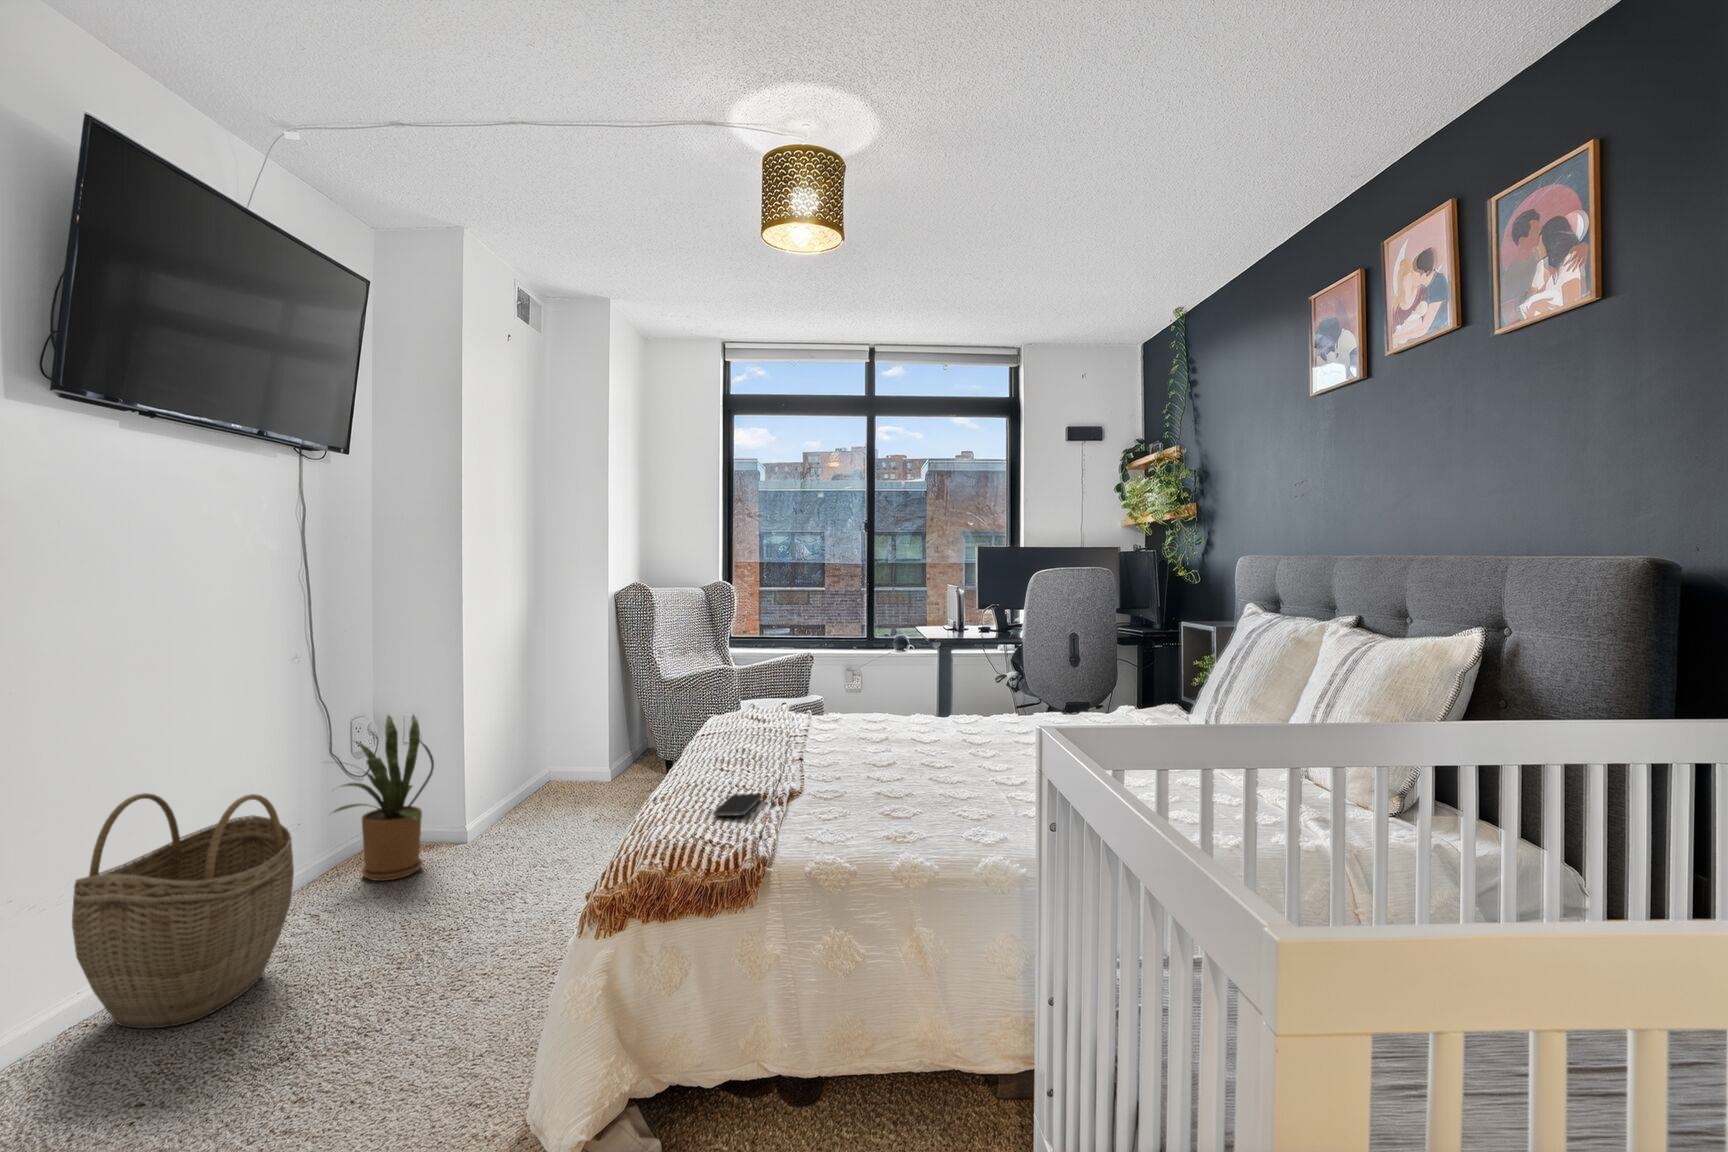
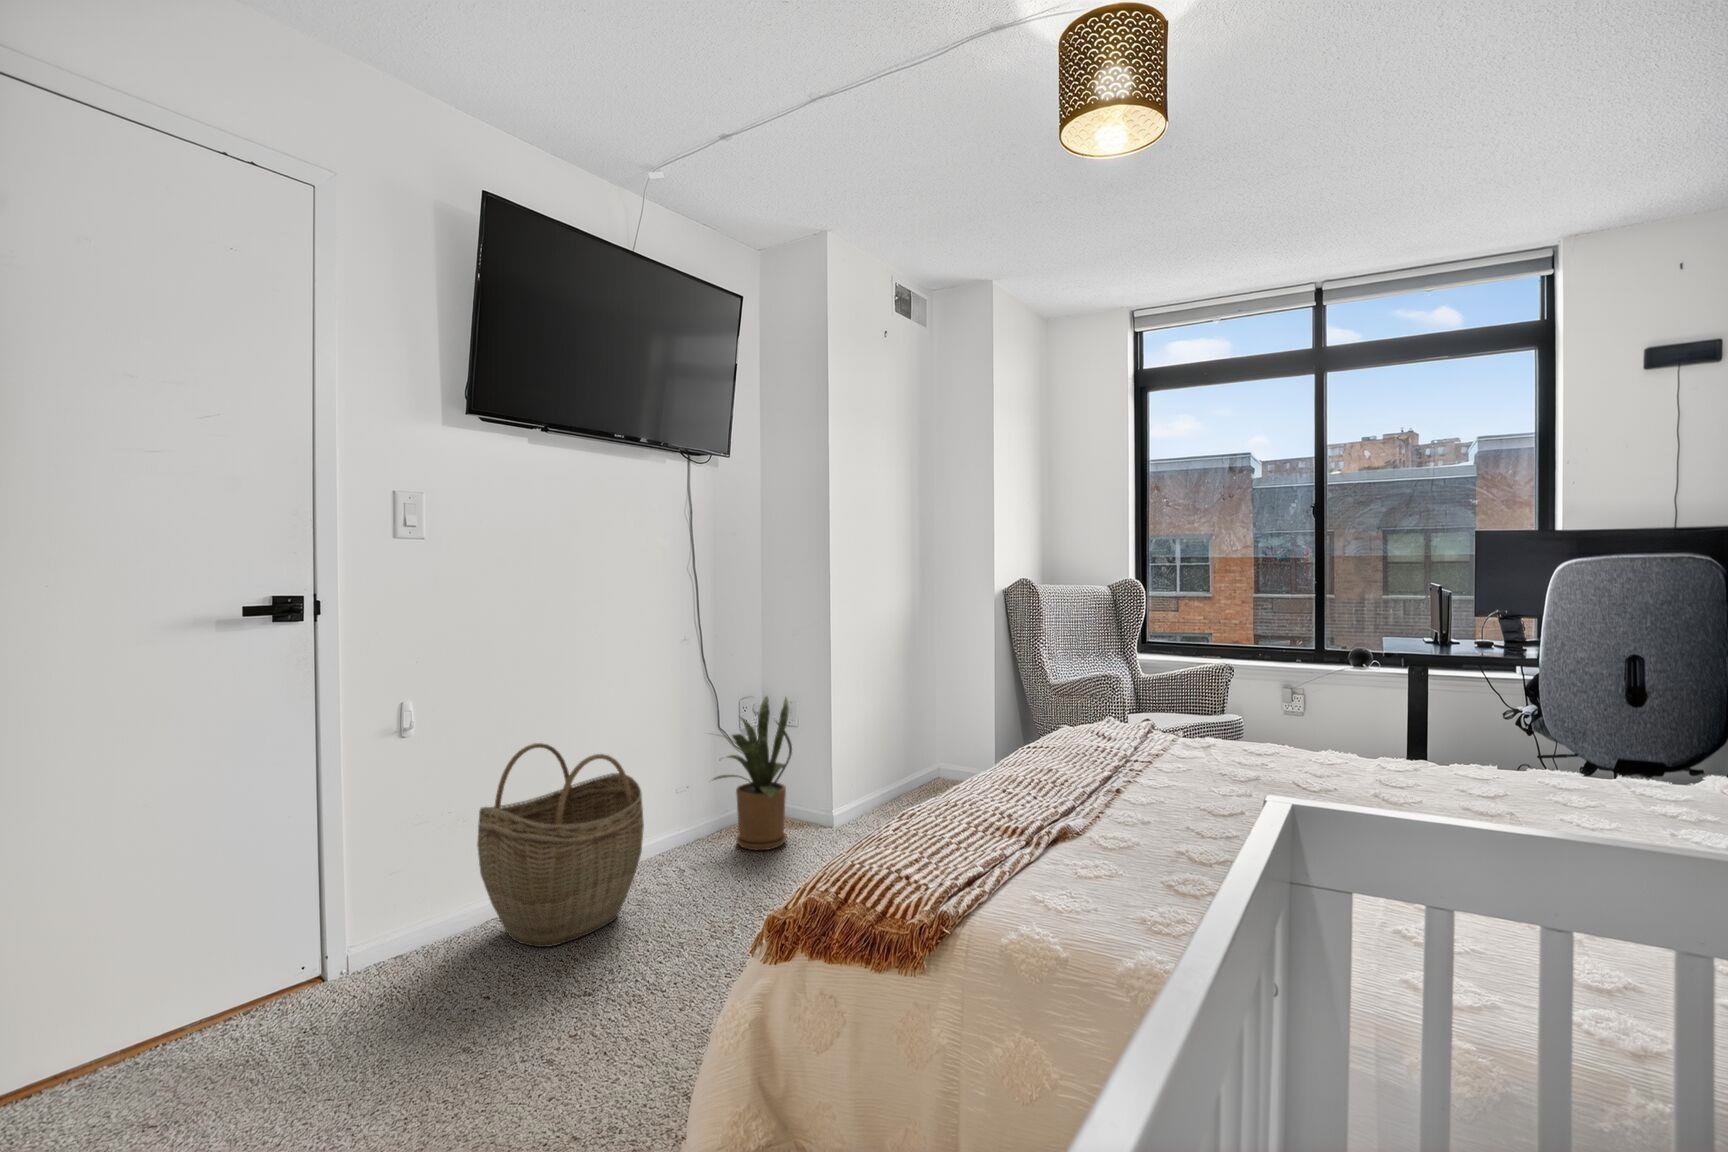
smartphone: present [713,794,762,816] -> none [933,822,1011,850]

